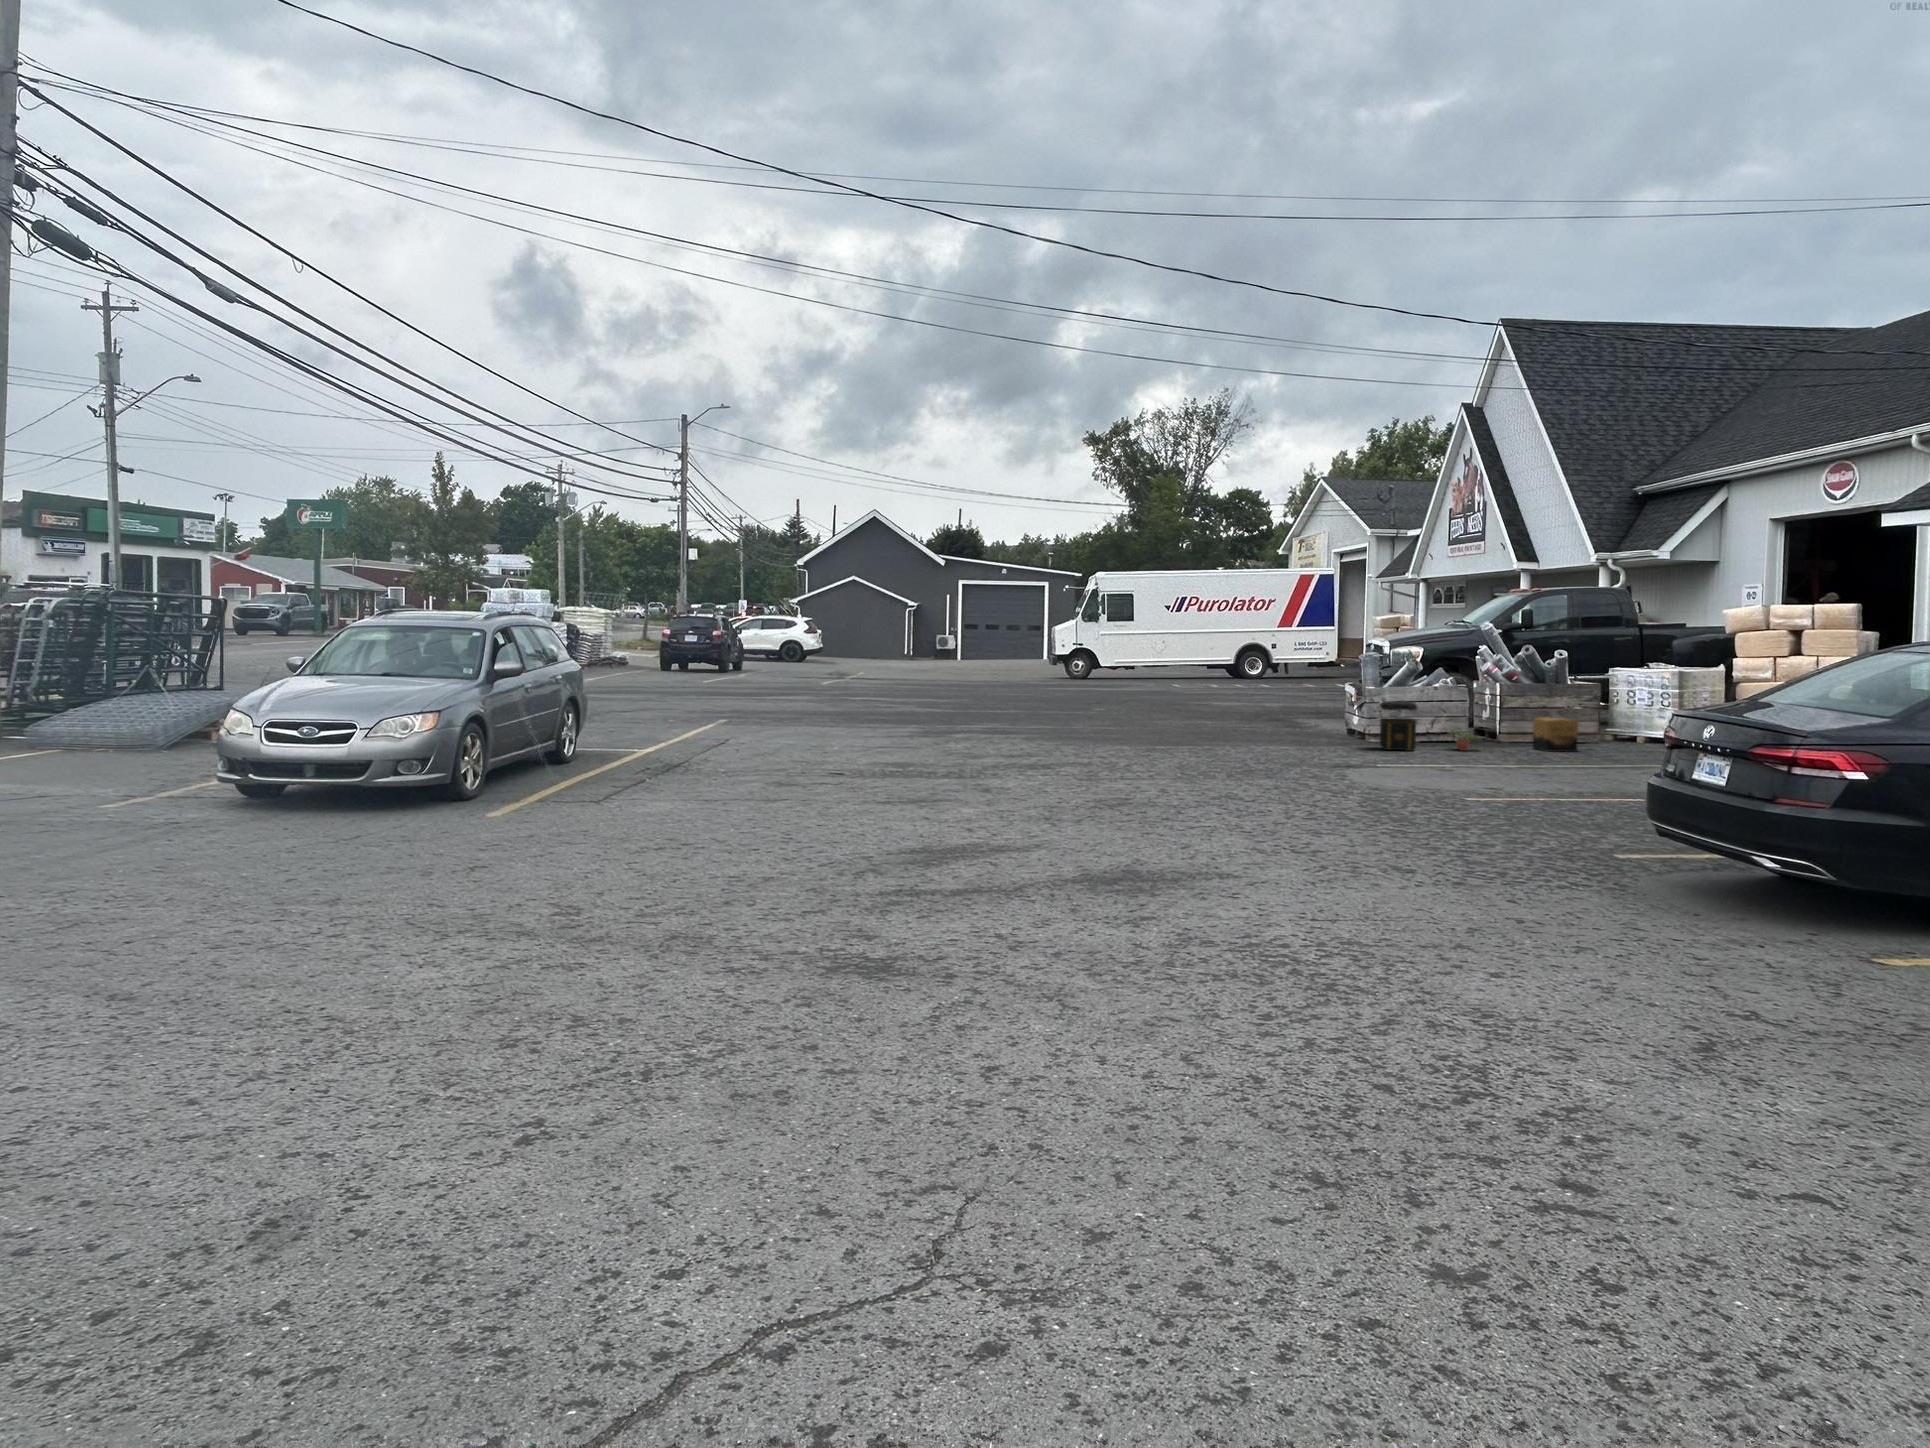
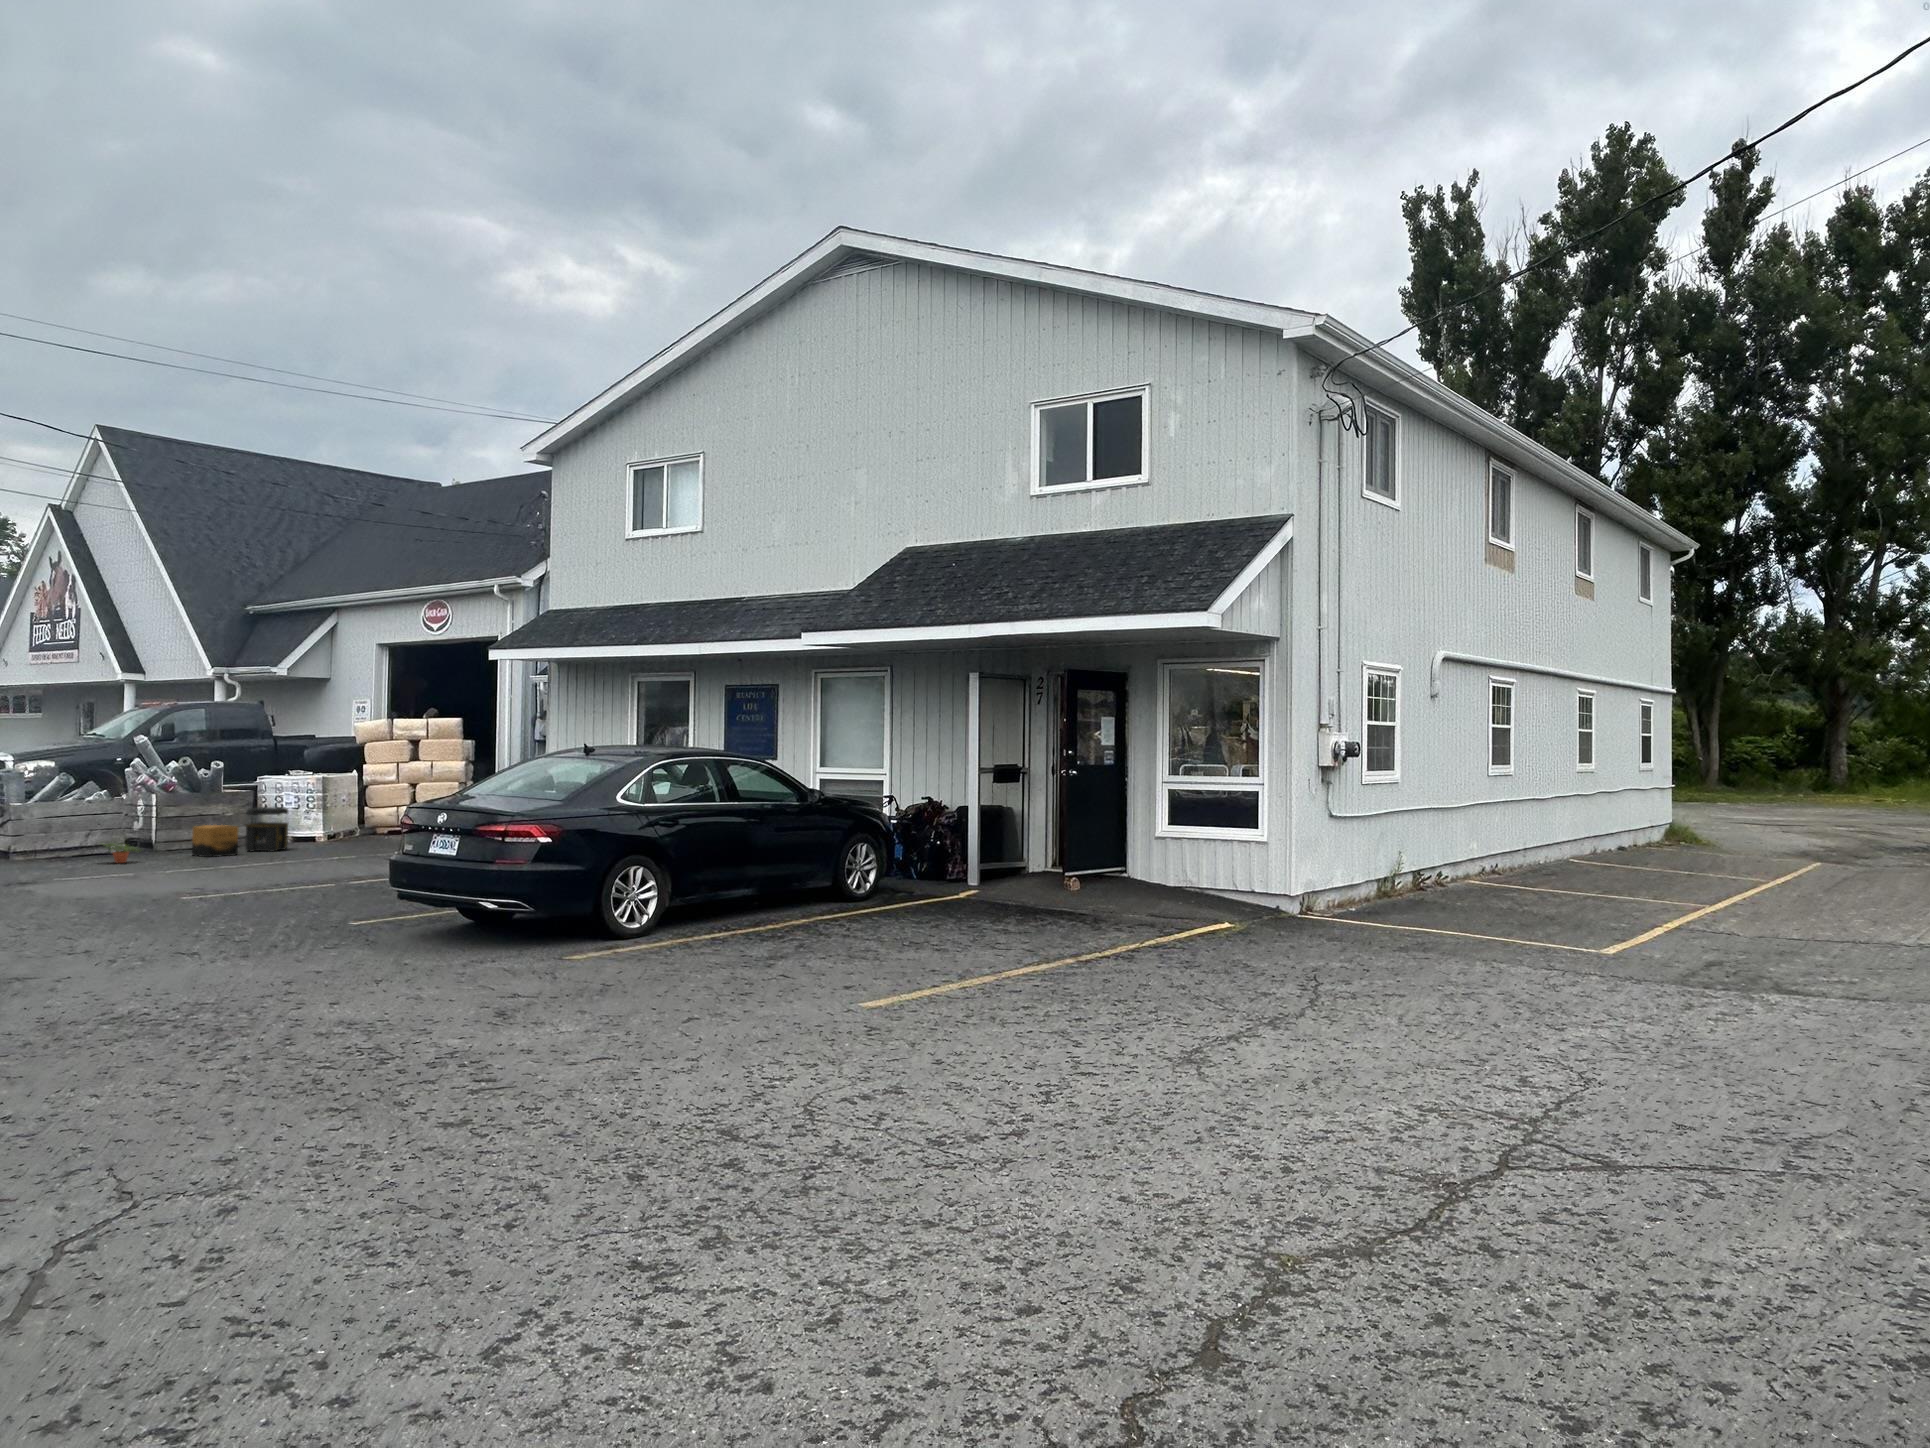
toolbox: present [1380,701,1417,751] -> present [245,807,288,852]

